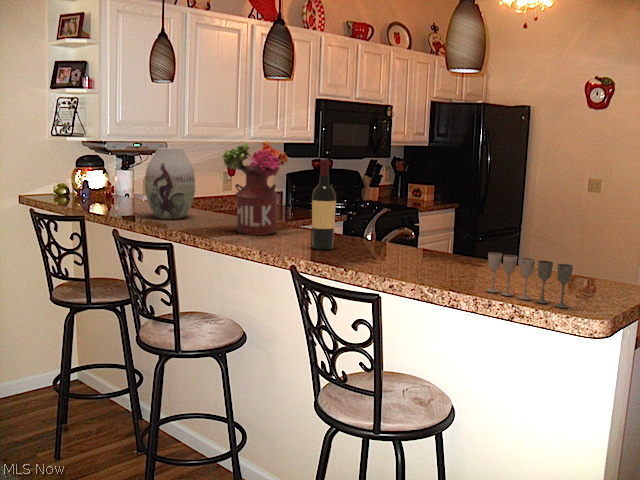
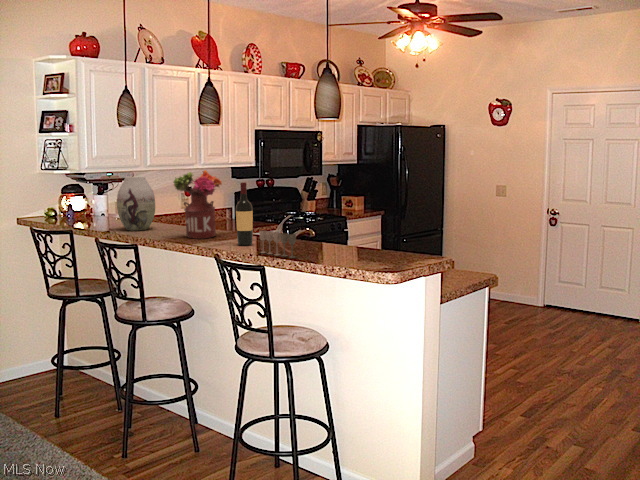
wine glass: present [487,252,573,308] -> present [259,230,296,258]

